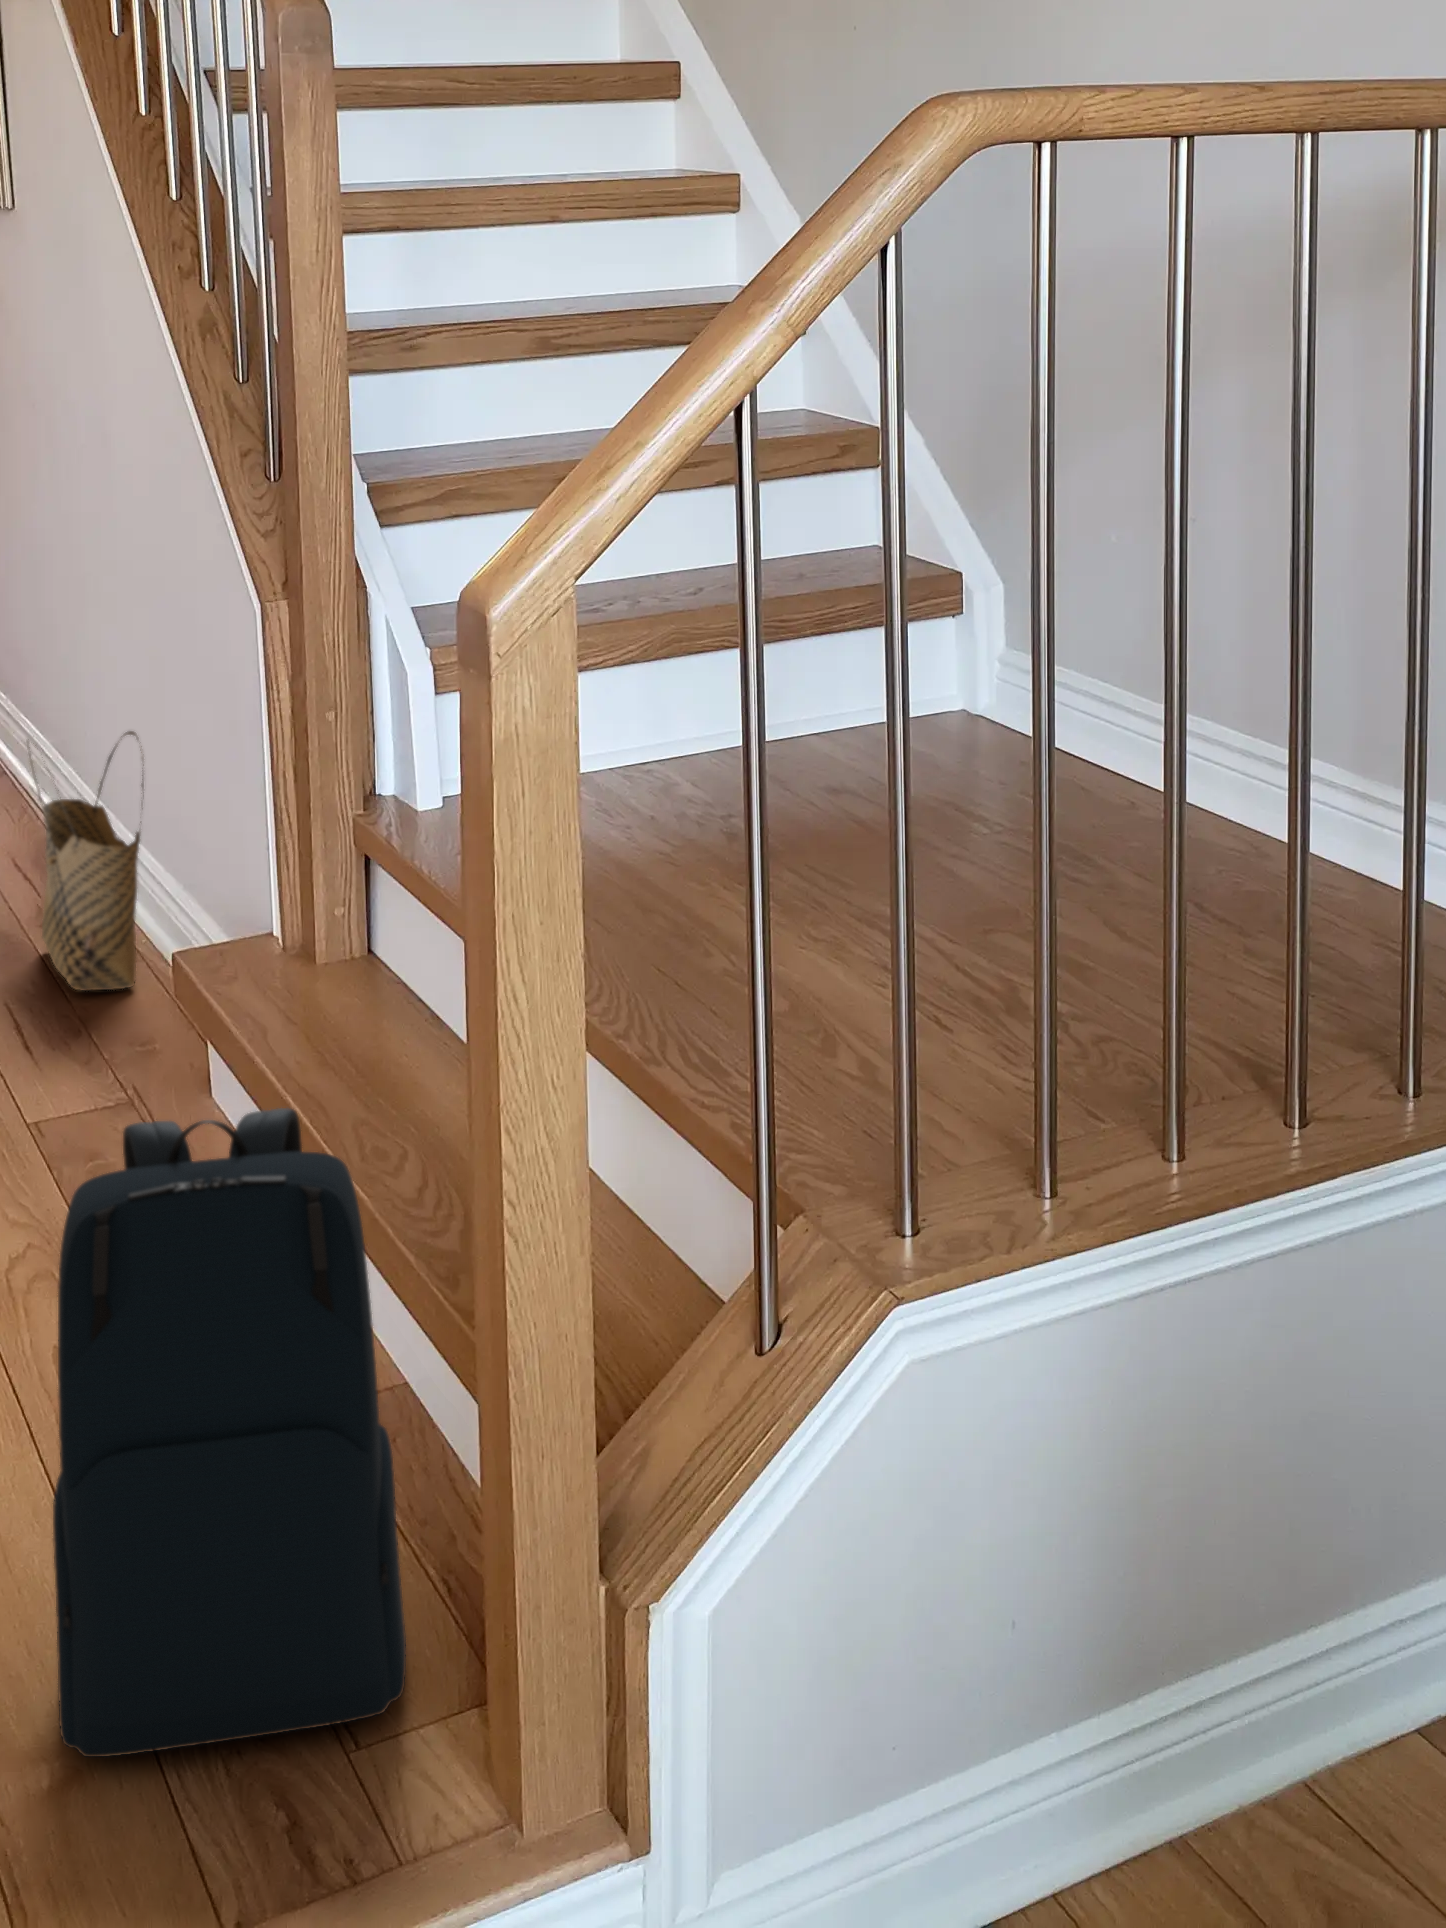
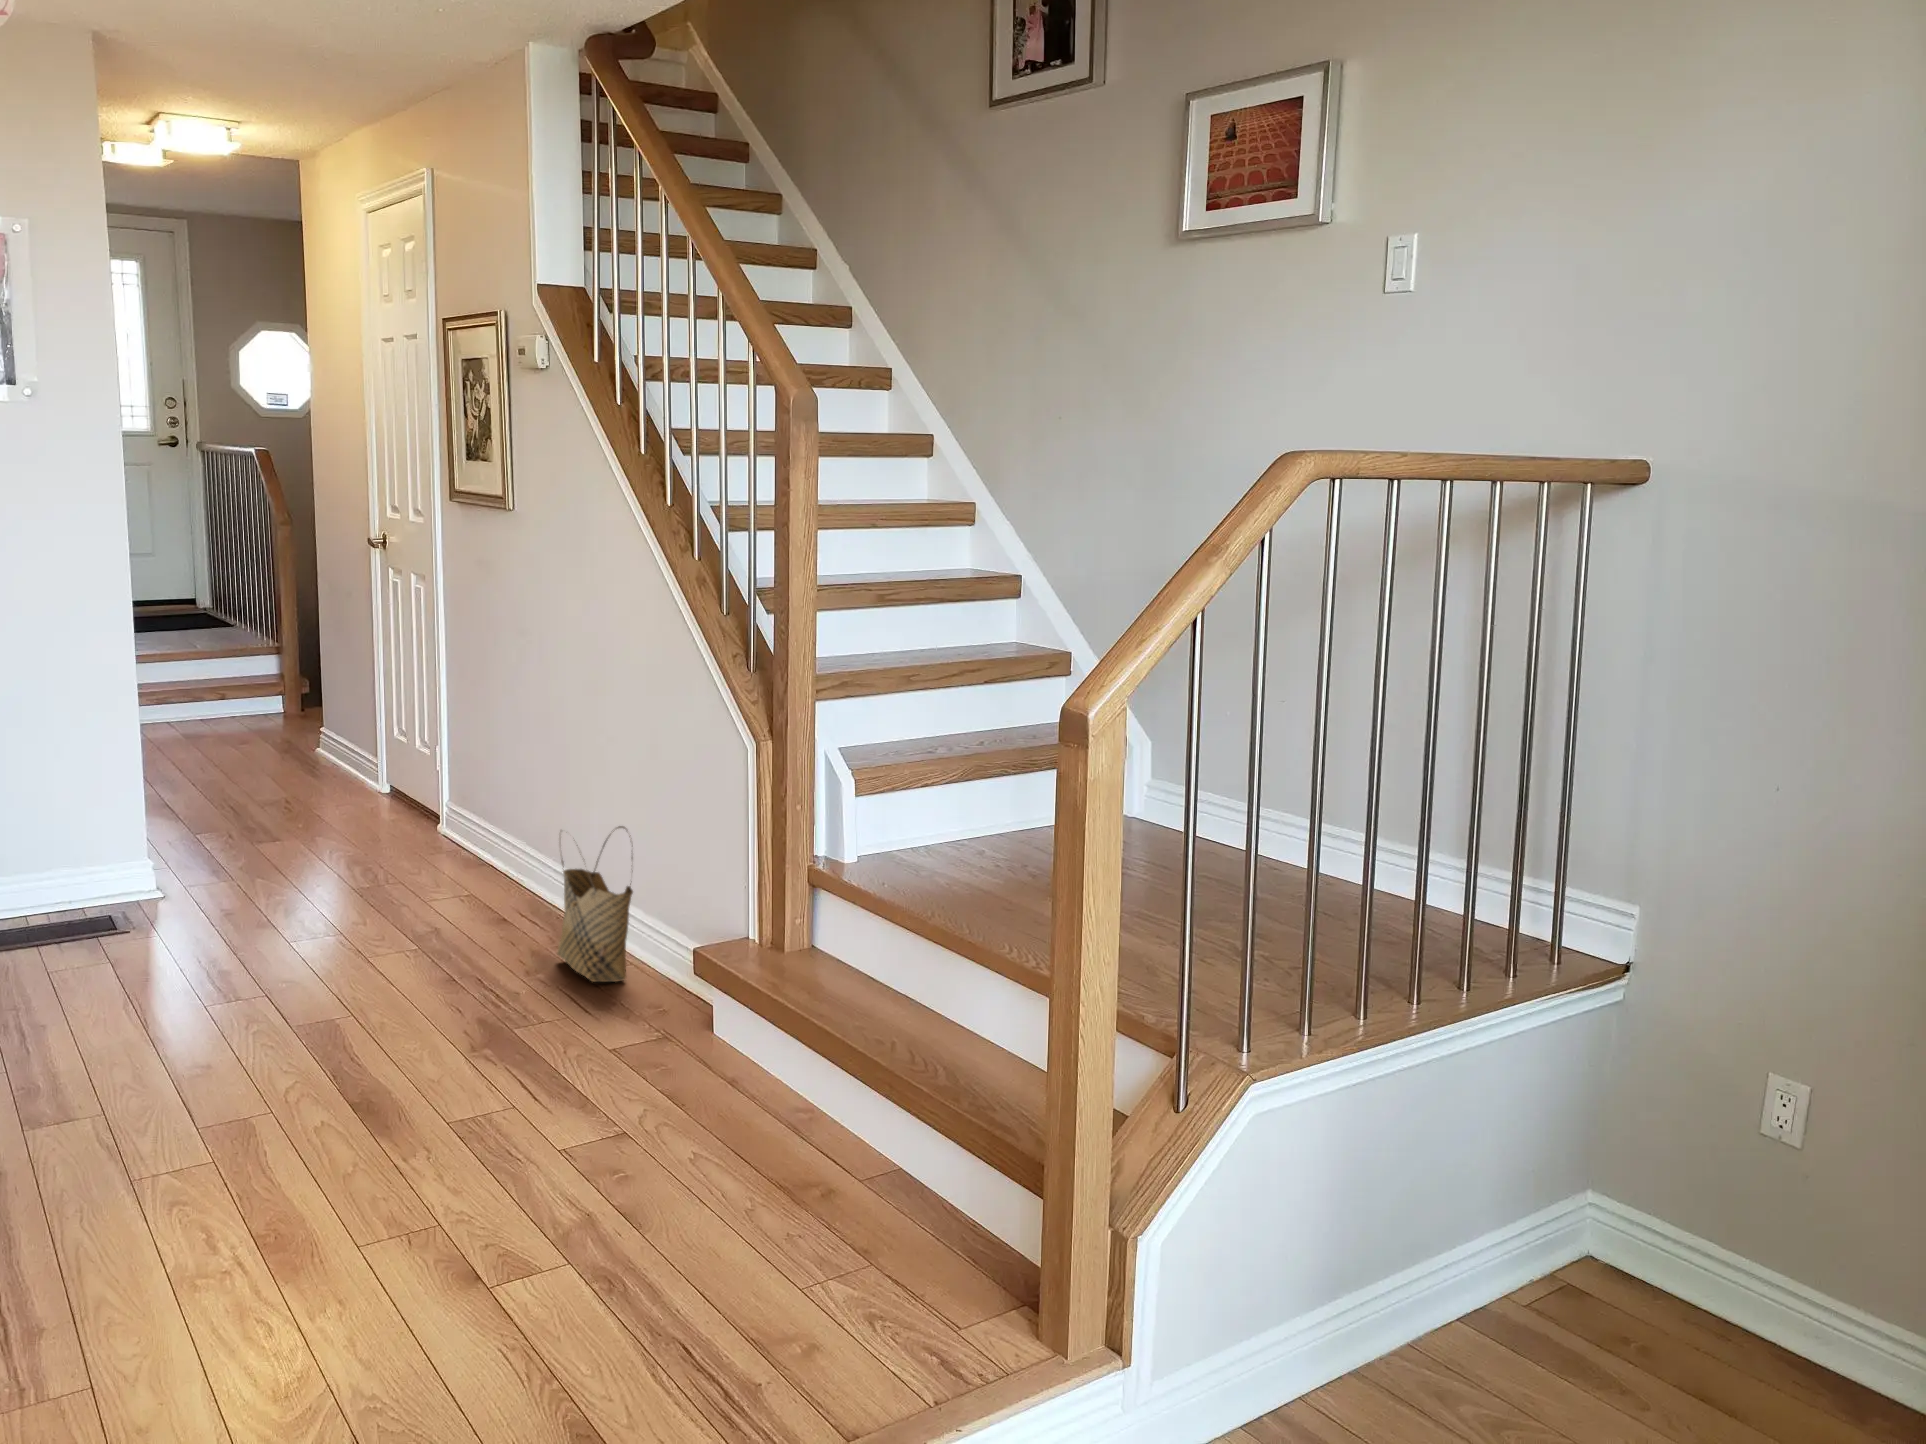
backpack: present [53,1108,406,1757] -> none [762,1001,959,1348]

